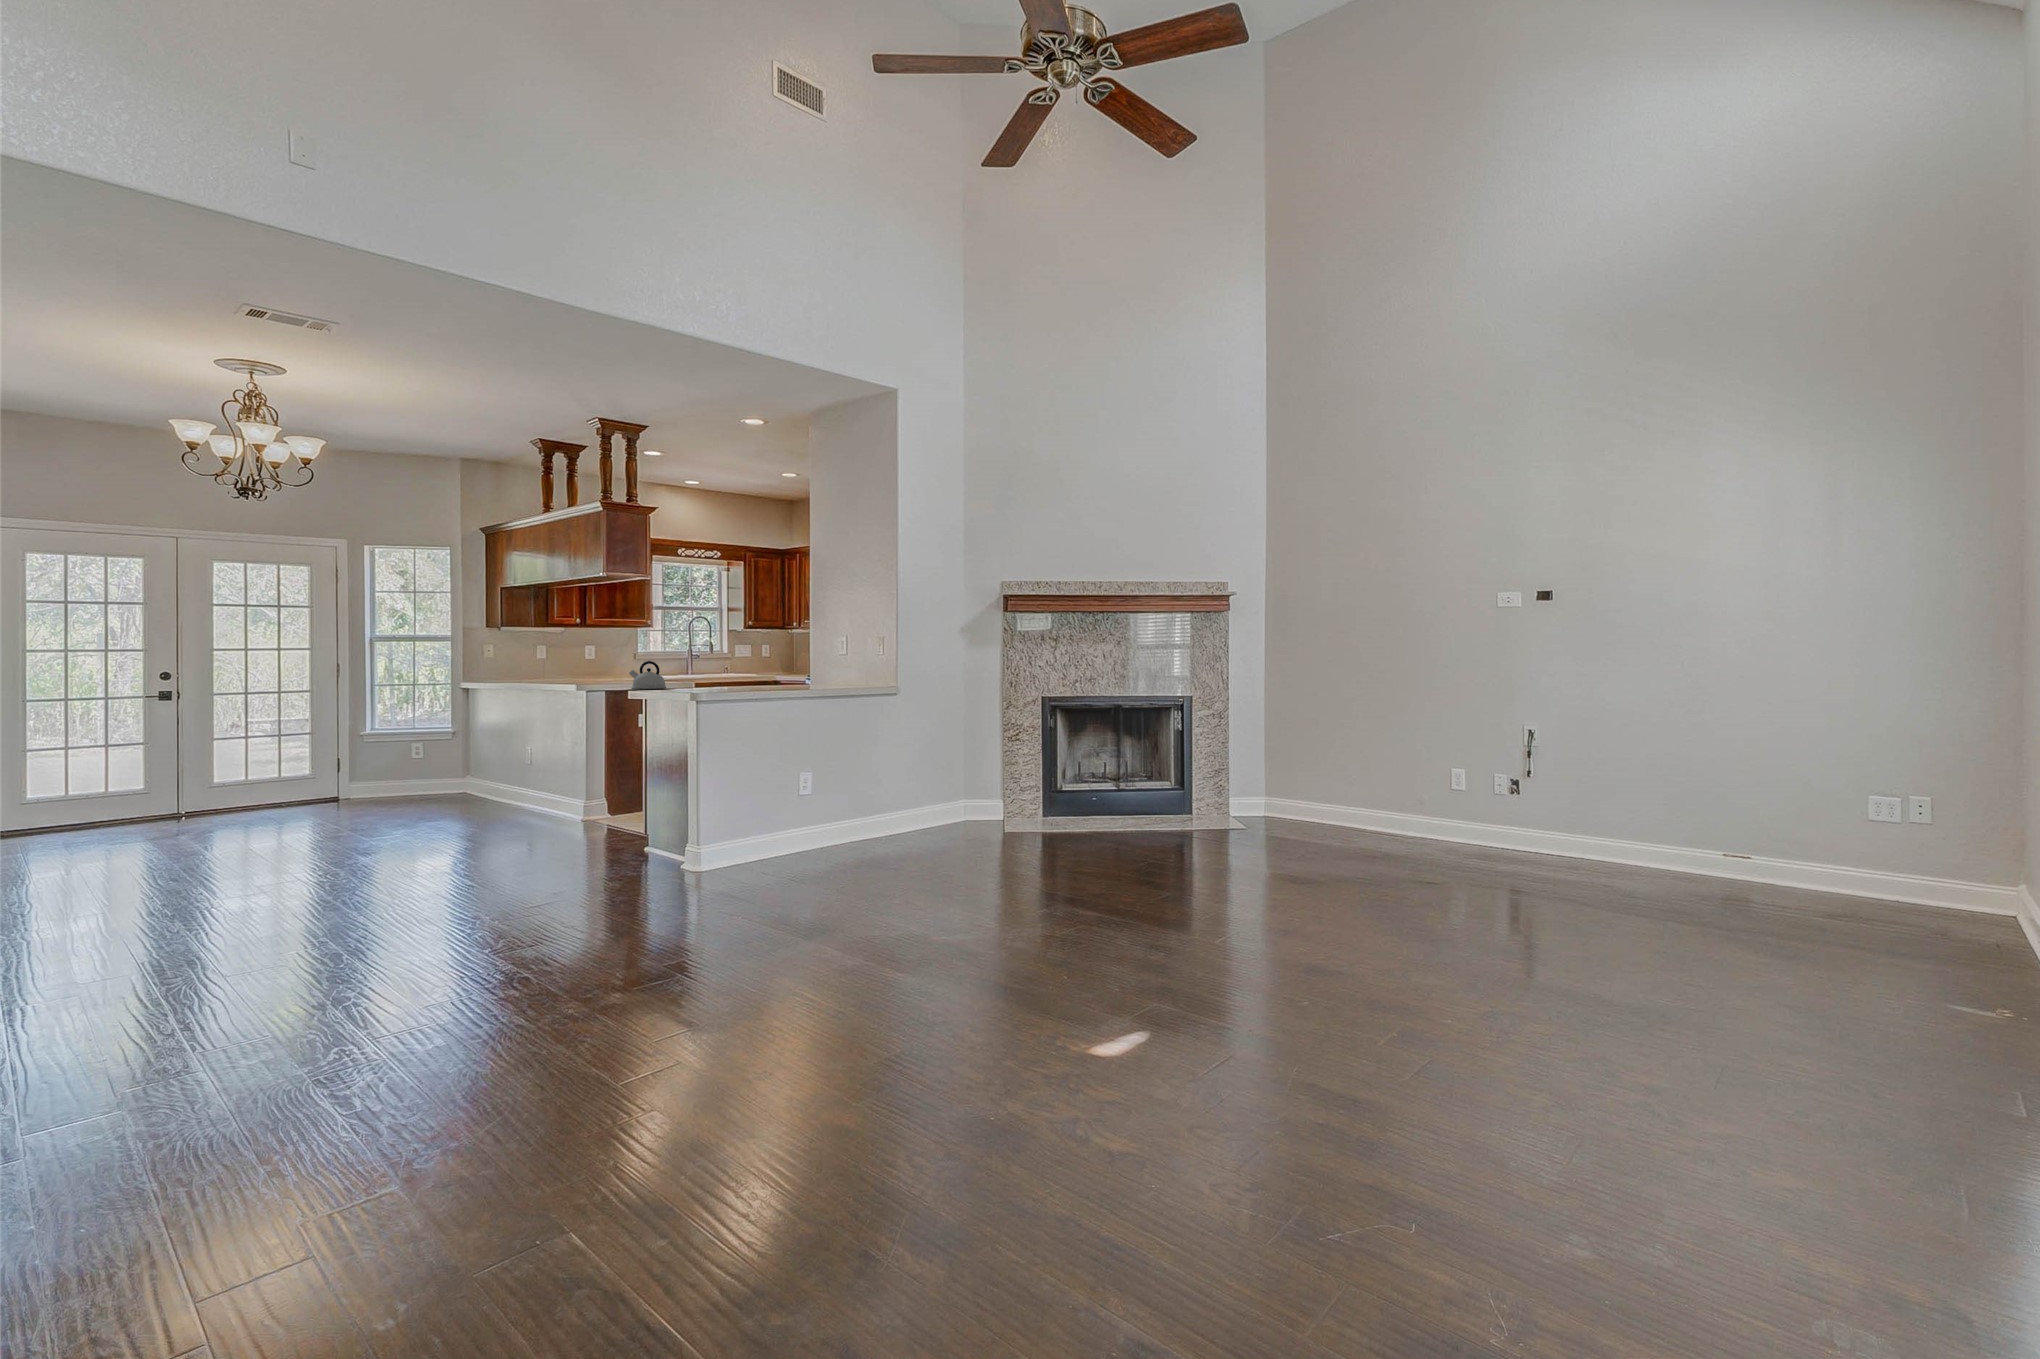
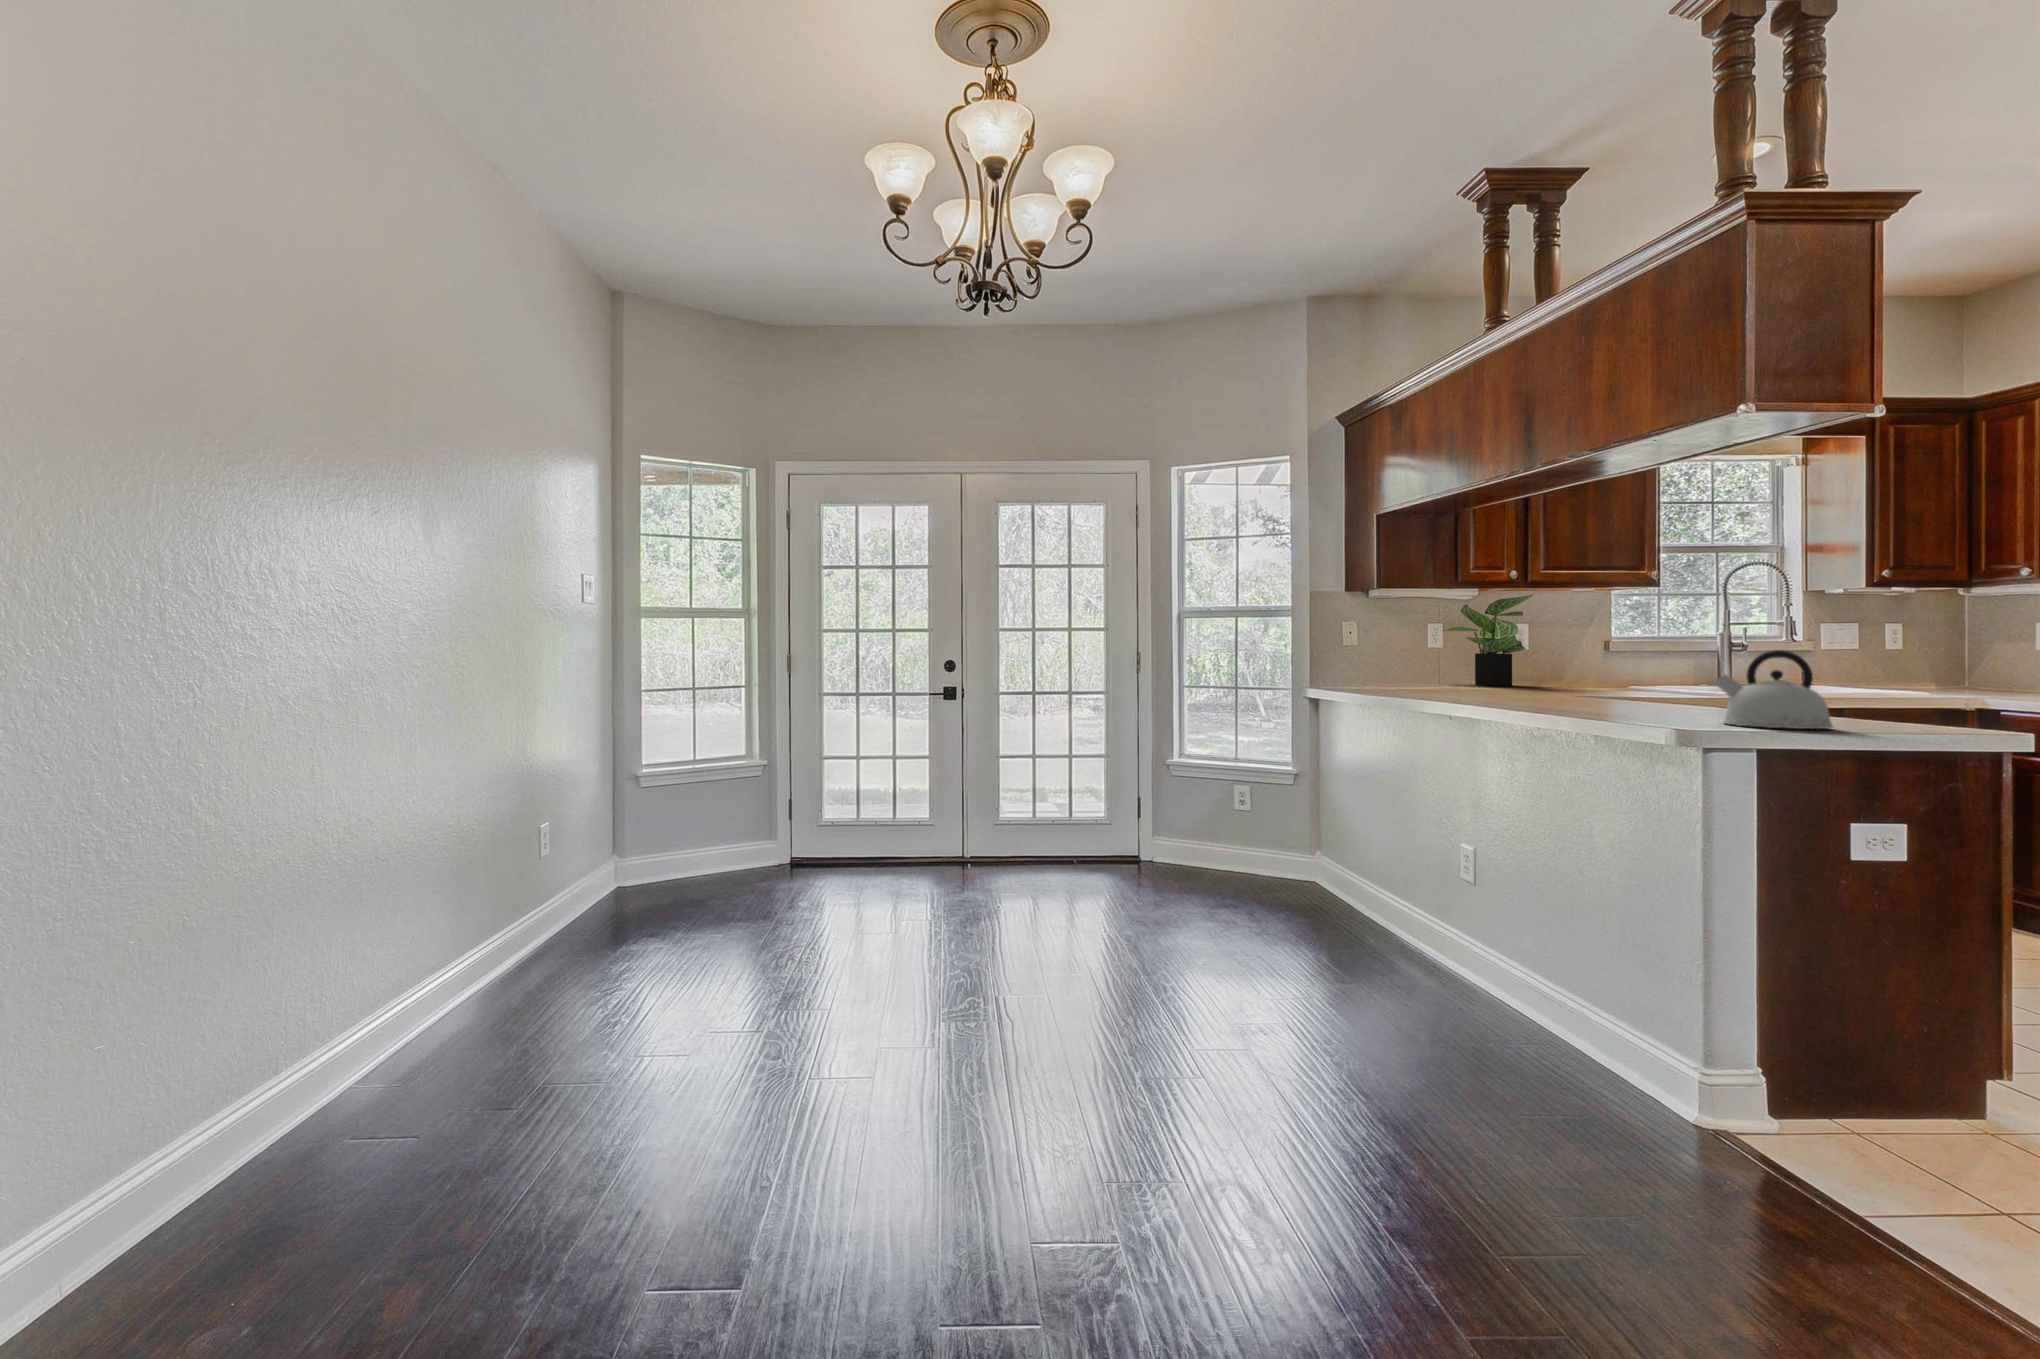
potted plant: none [540,632,589,678] -> present [1442,595,1532,685]

